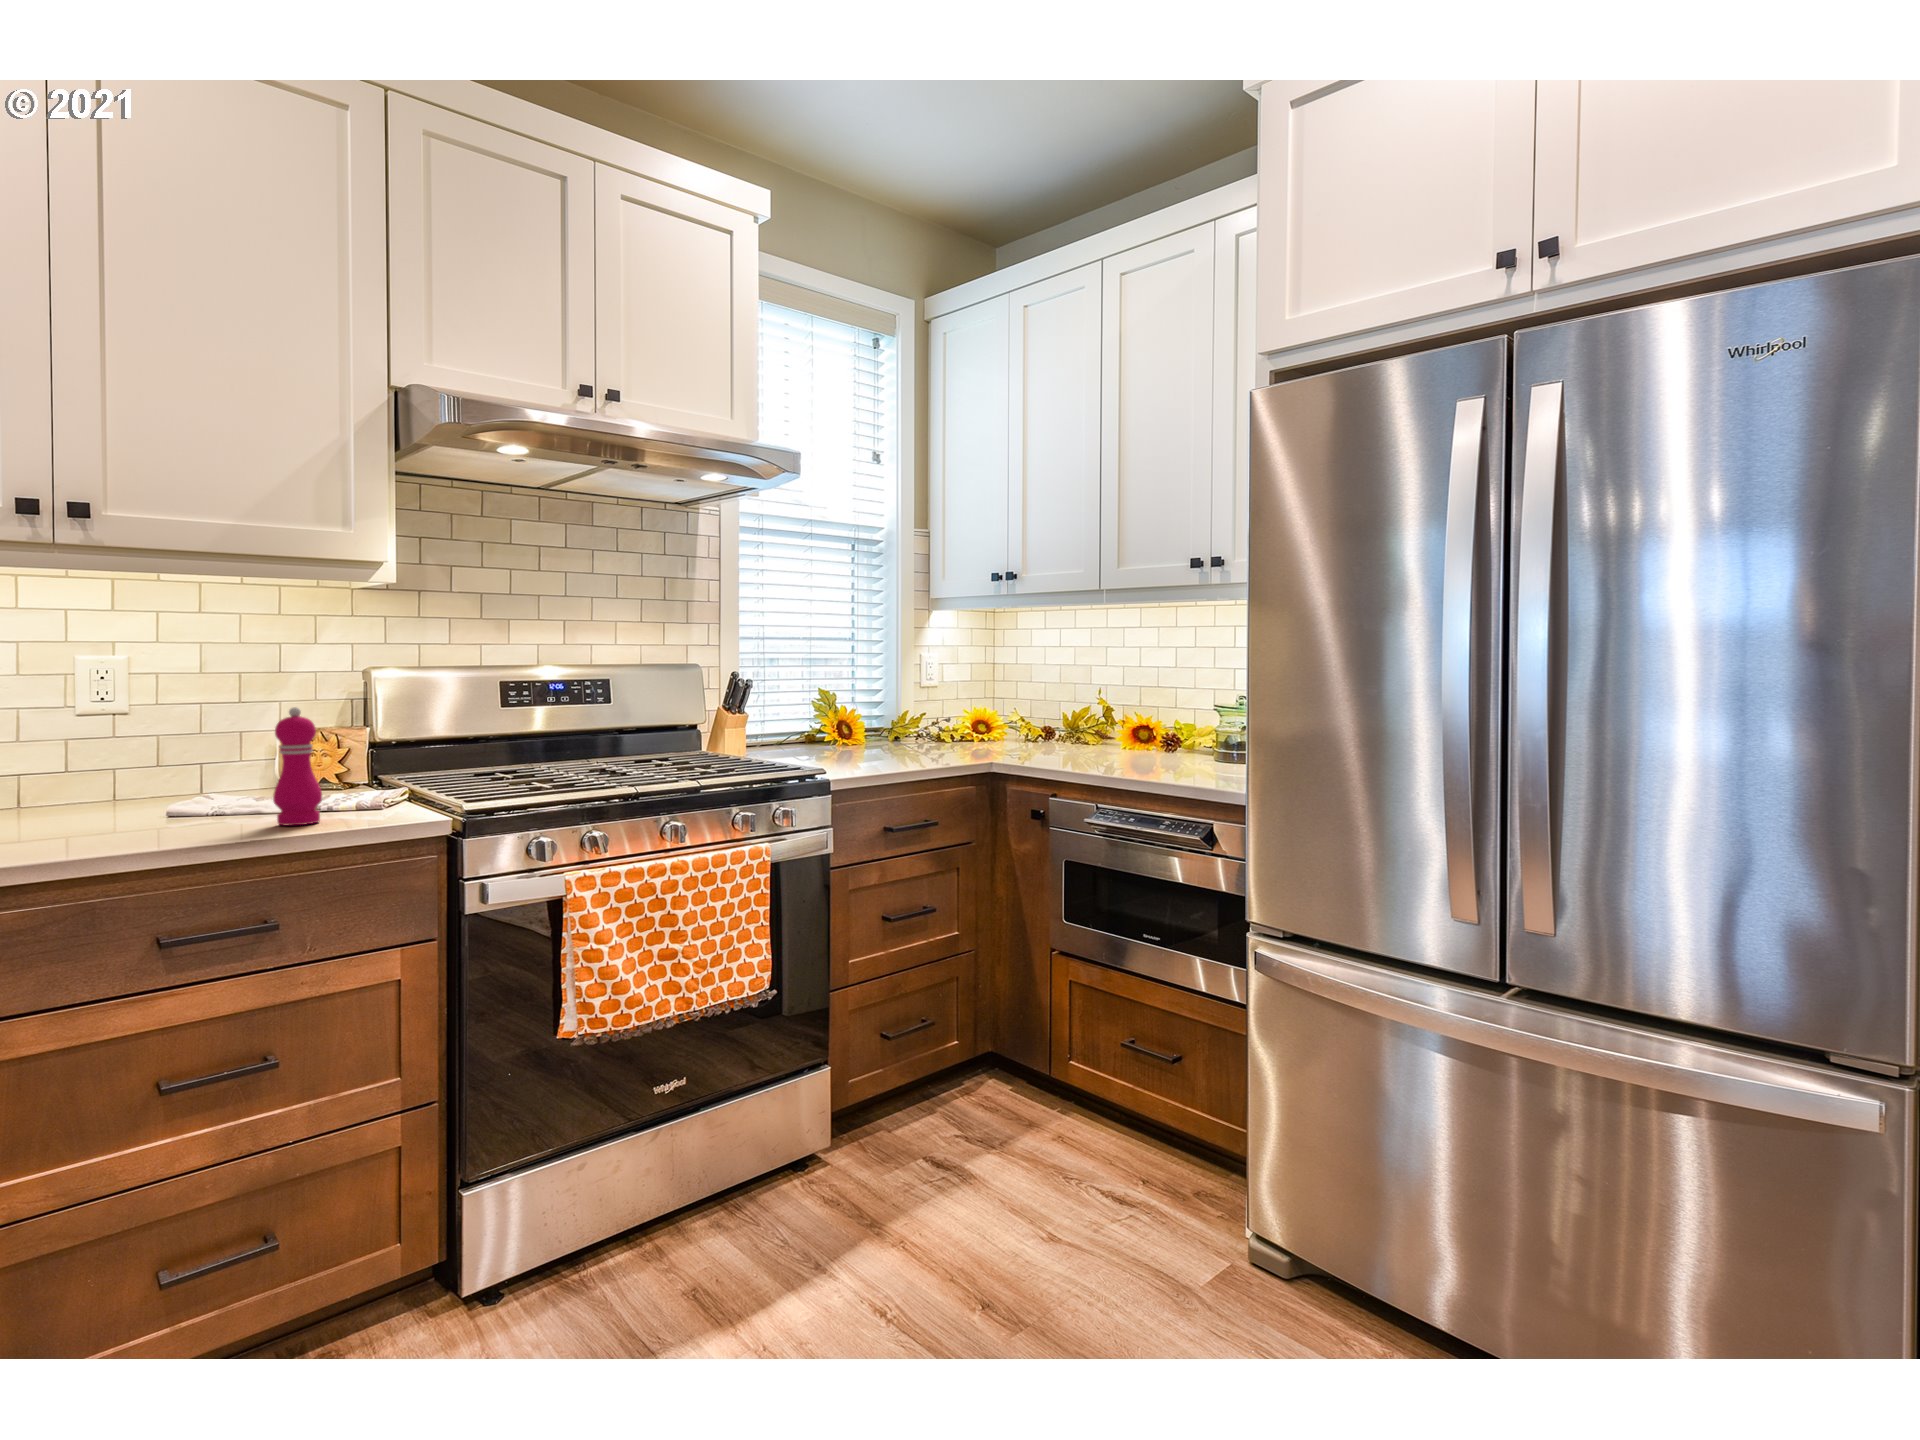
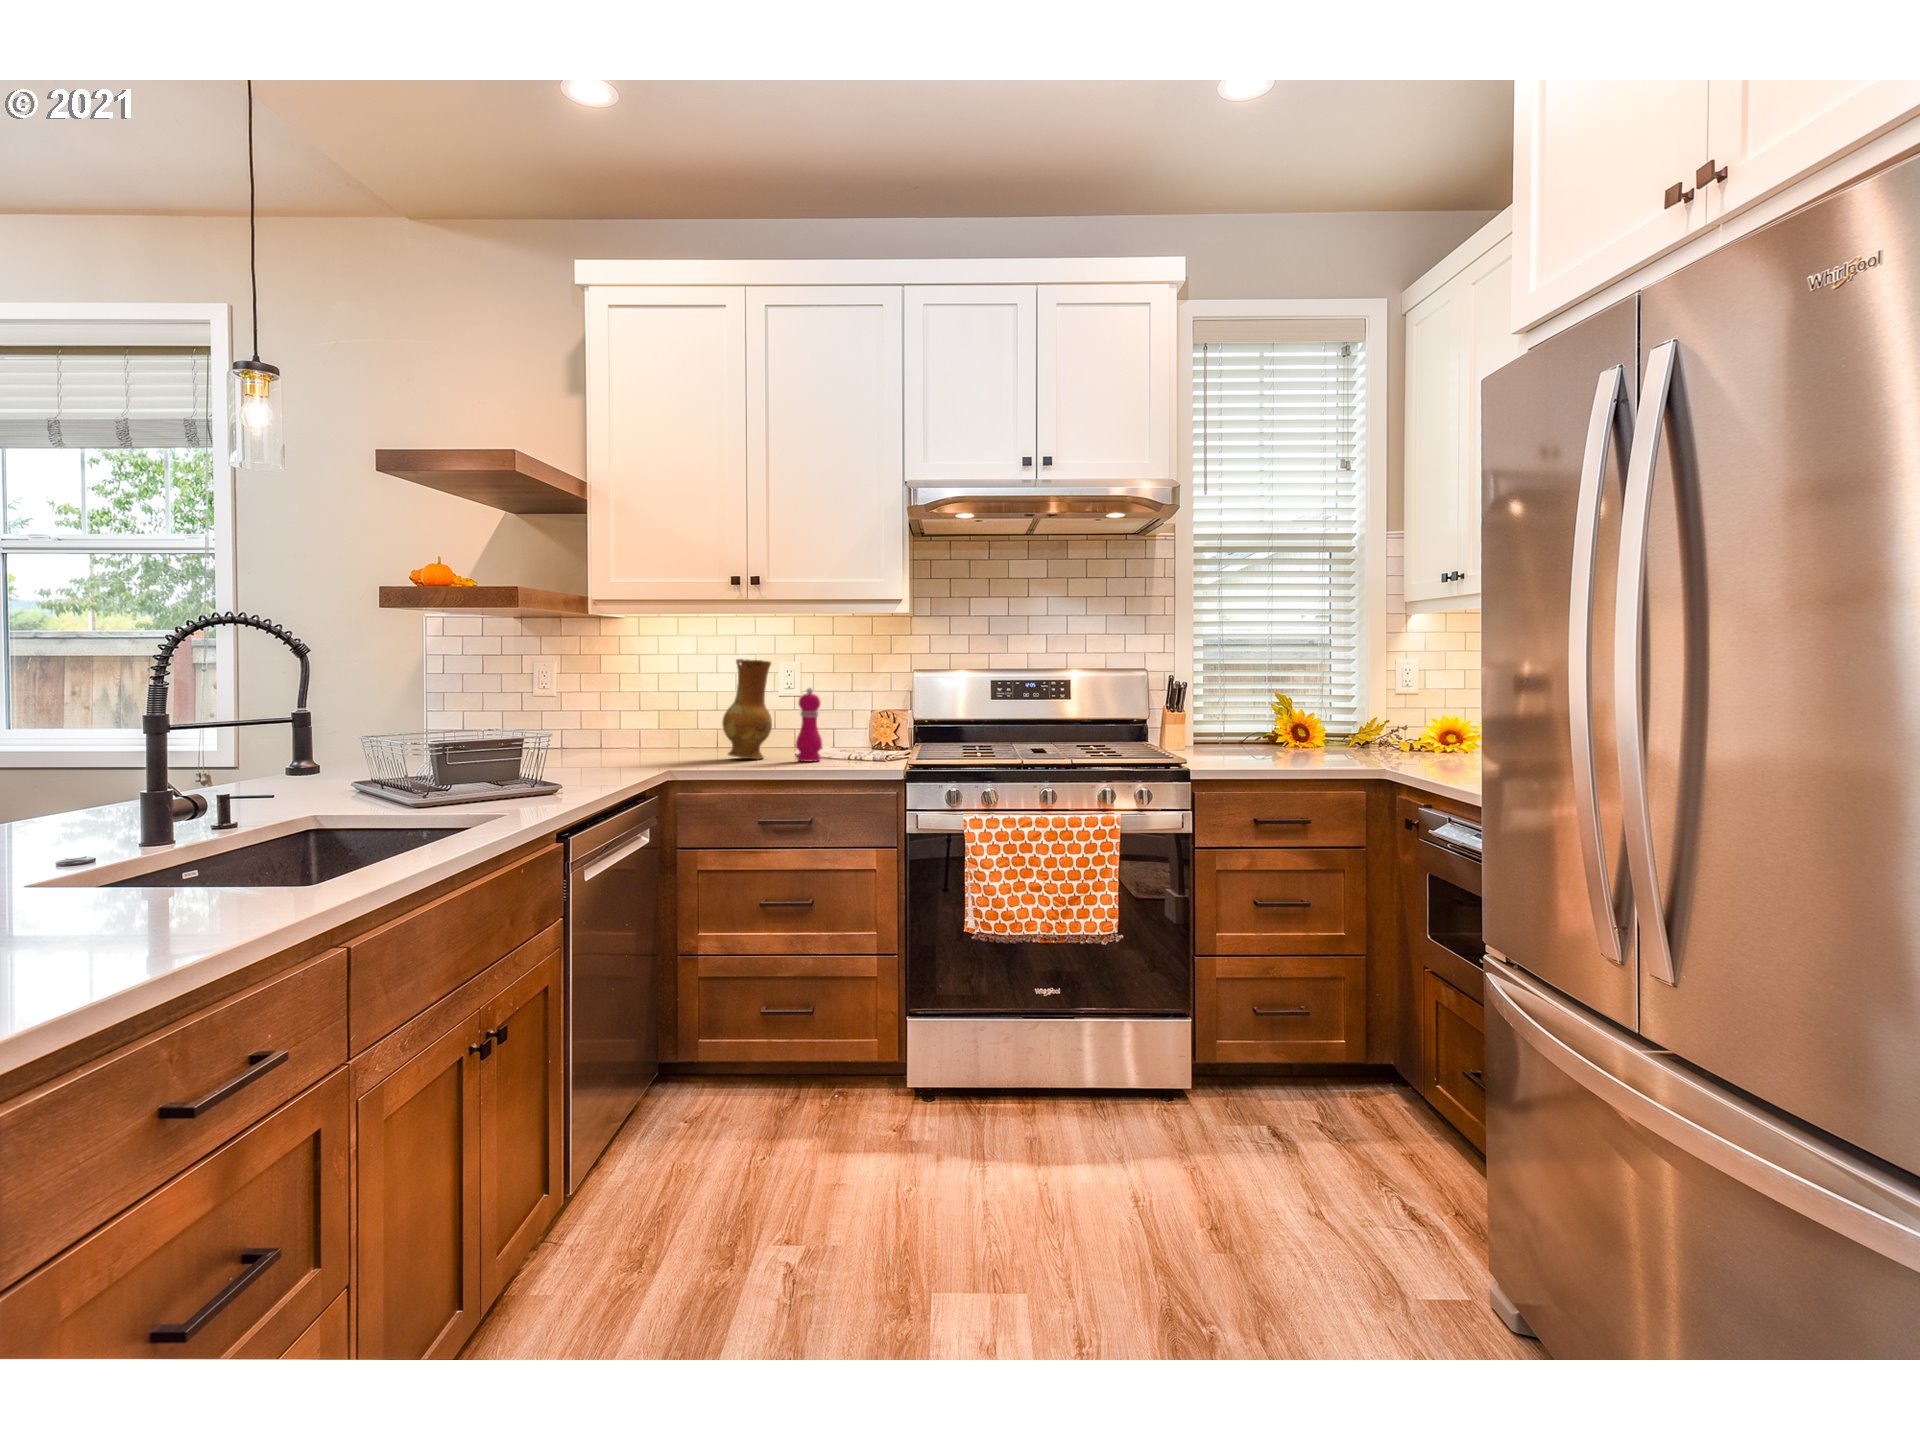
ceramic jug: none [109,662,213,832] -> present [722,659,772,759]

